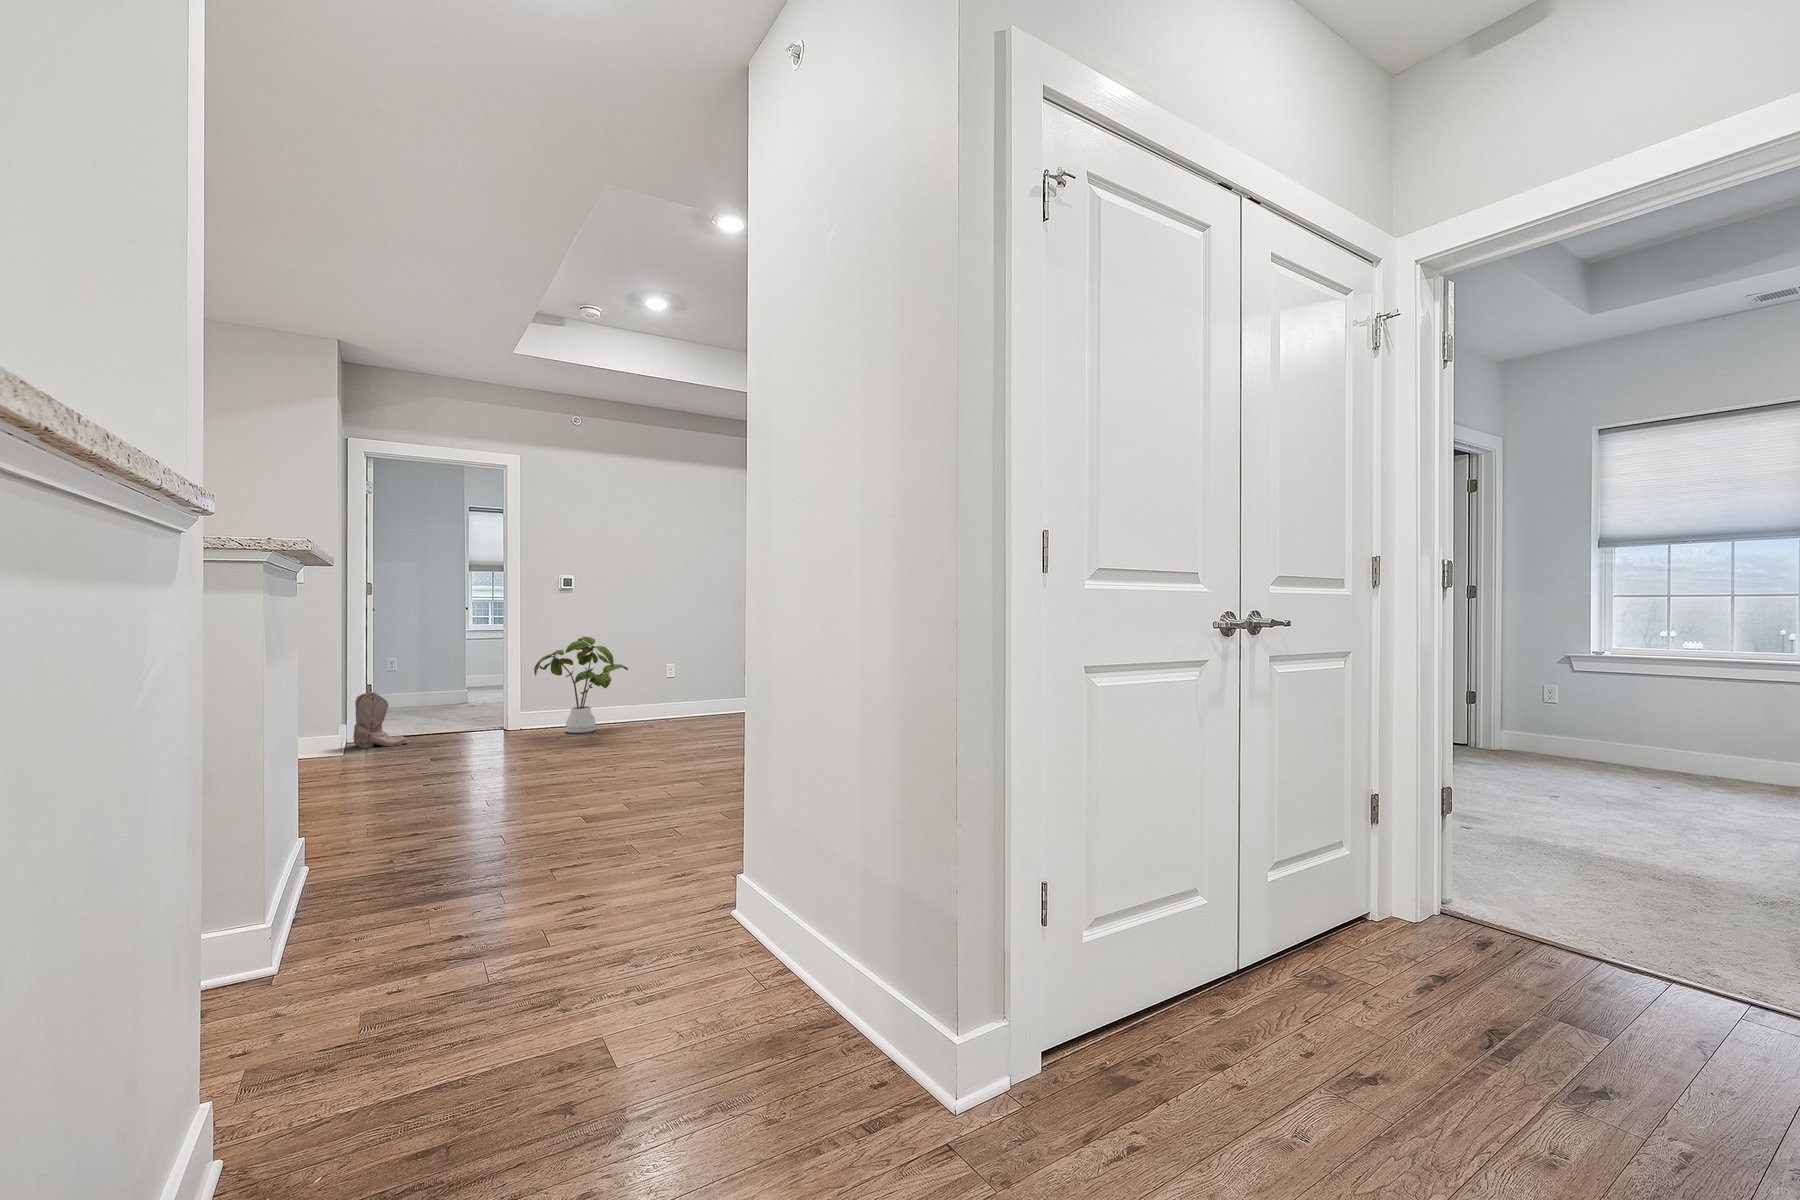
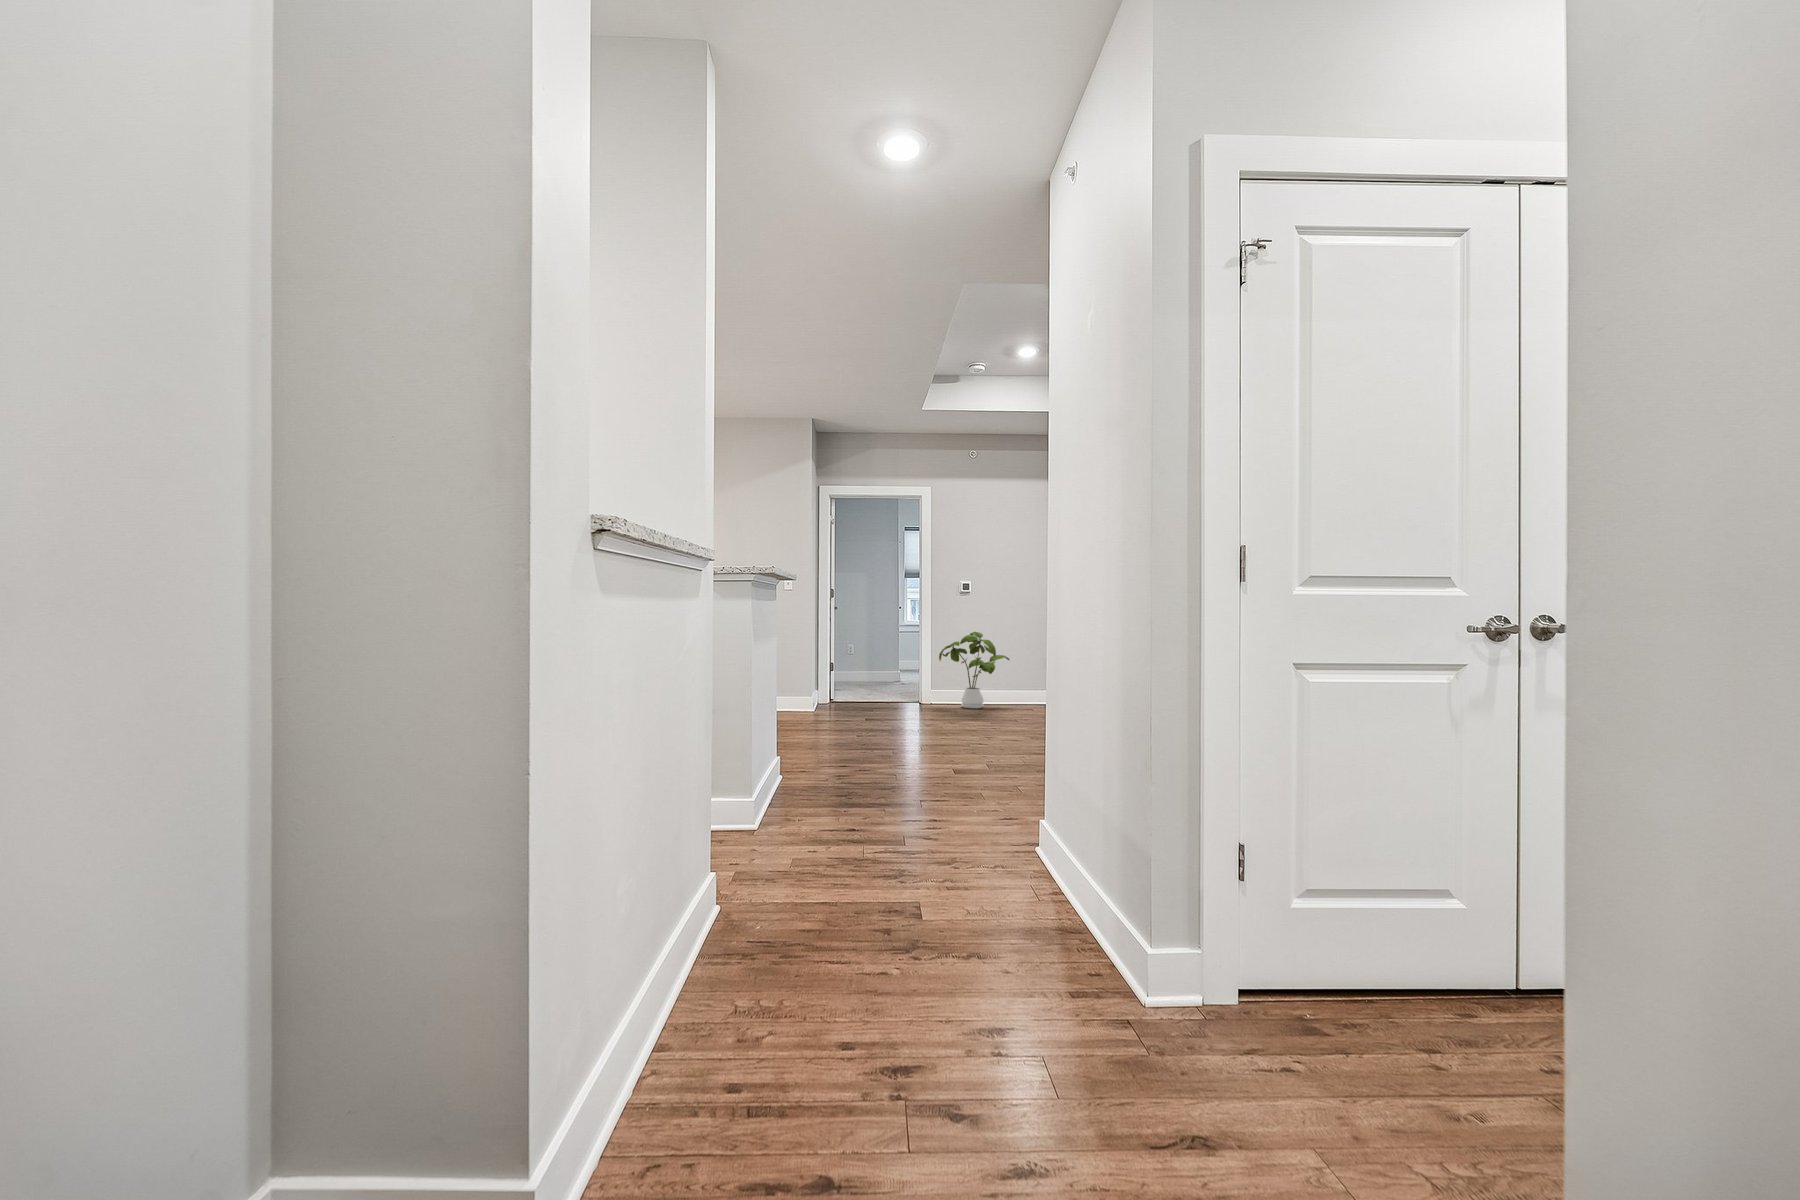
boots: present [353,692,409,748] -> none [823,667,856,706]

